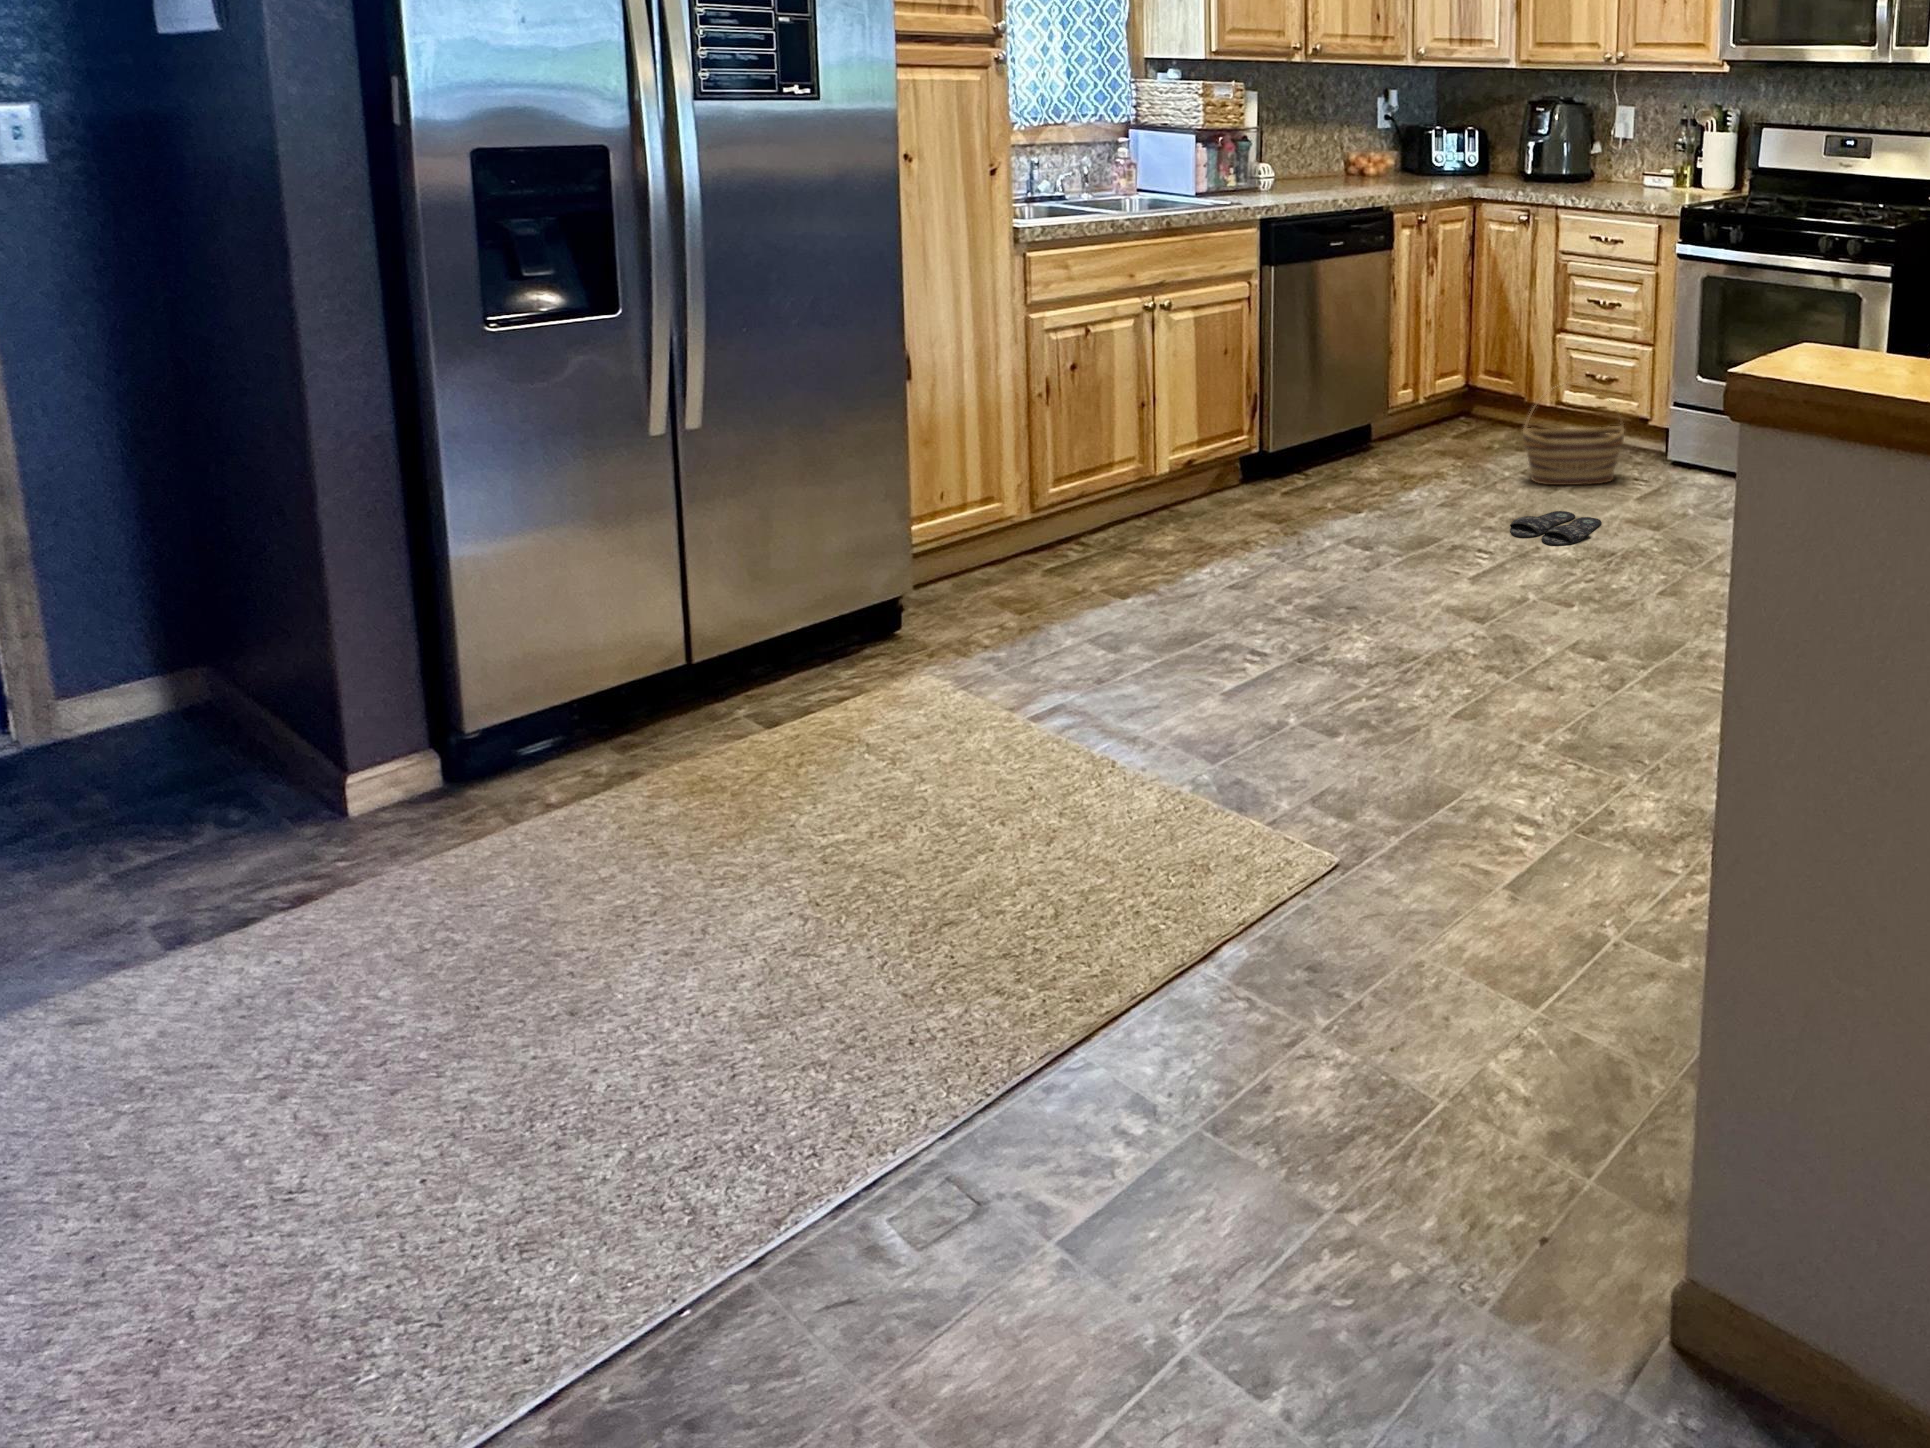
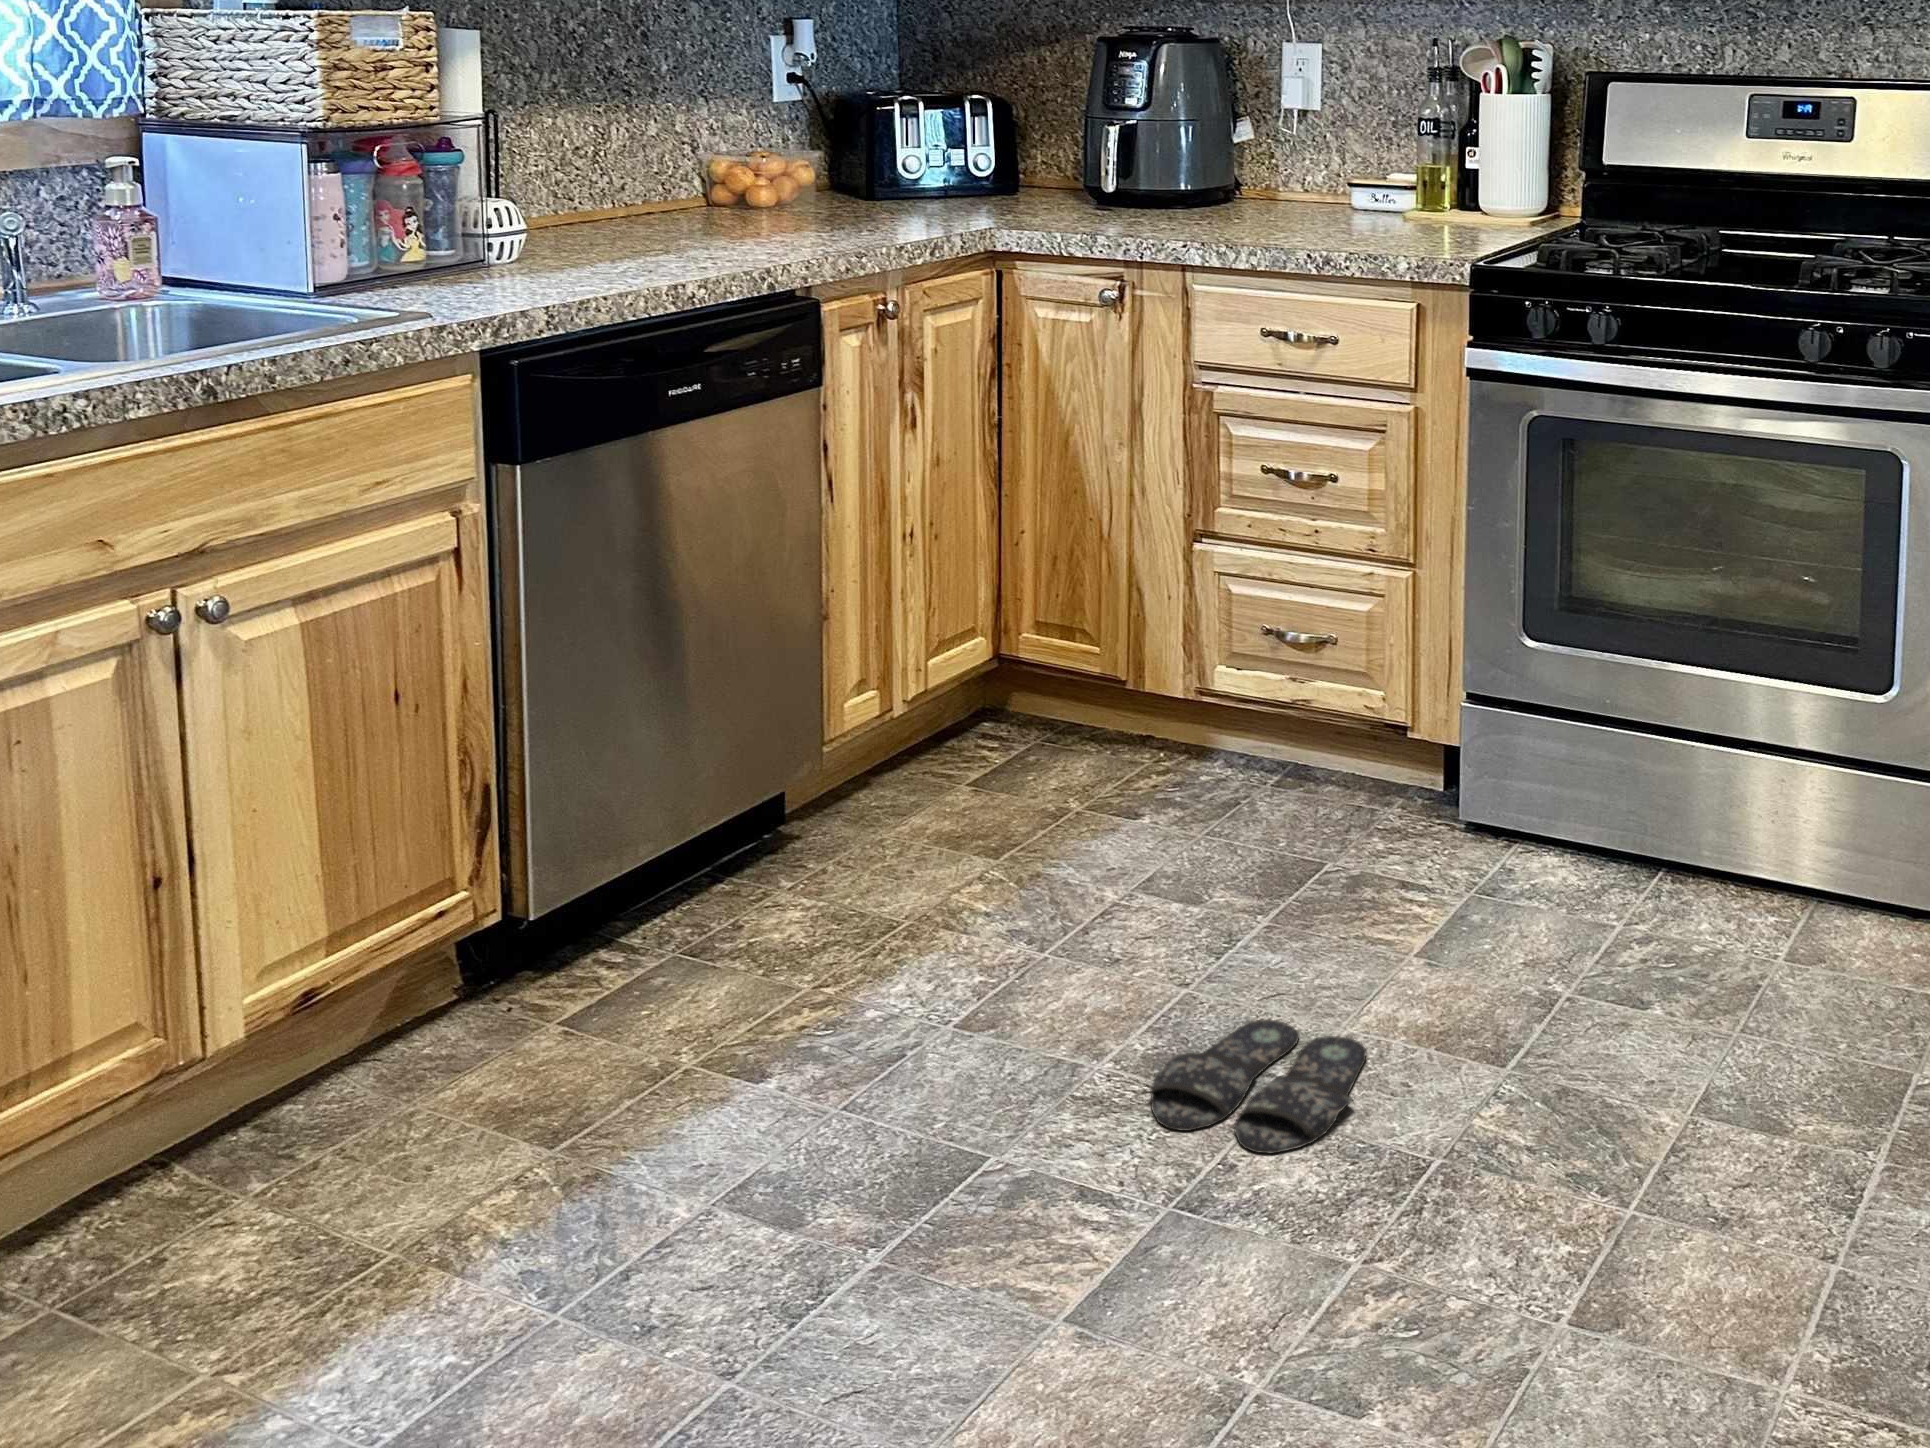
basket: present [1523,382,1624,485] -> none [1149,682,1378,927]

